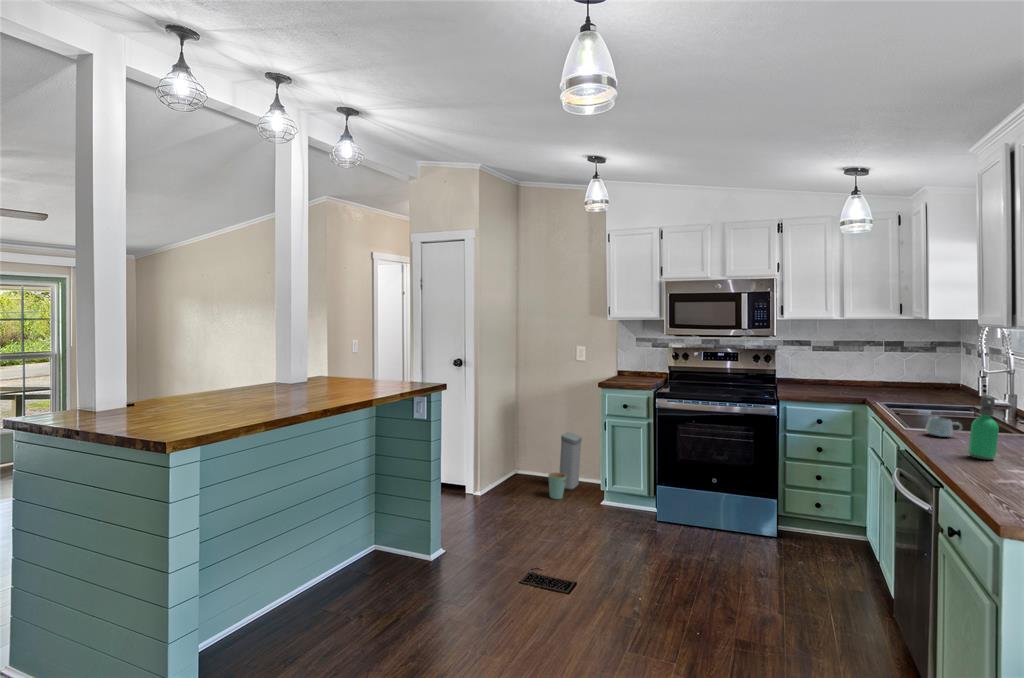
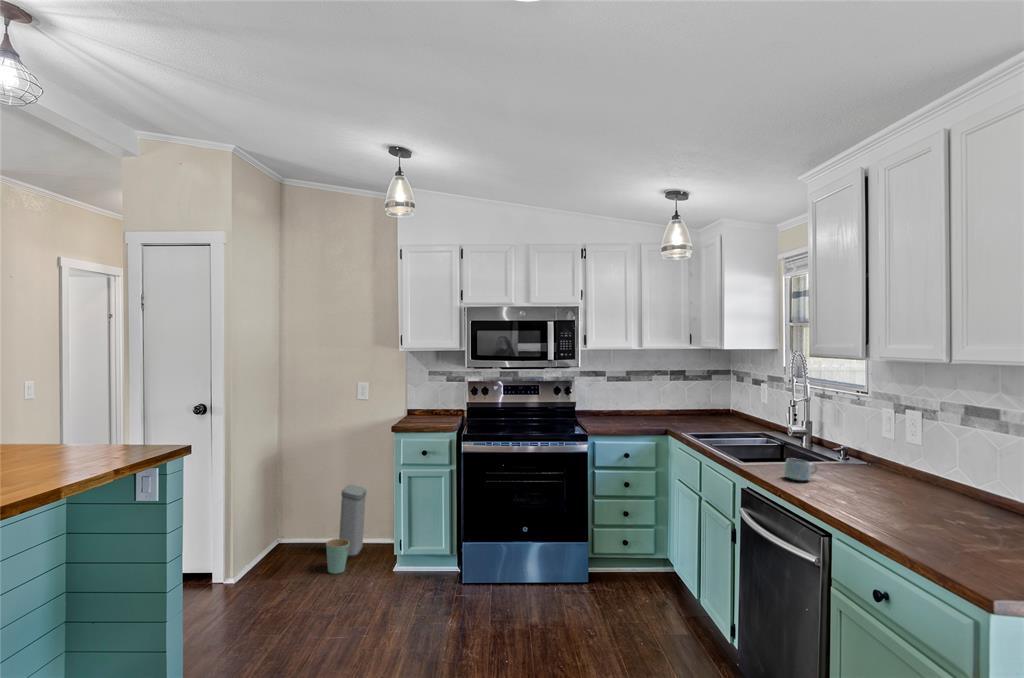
soap dispenser: present [969,395,999,460] -> none [861,439,893,514]

